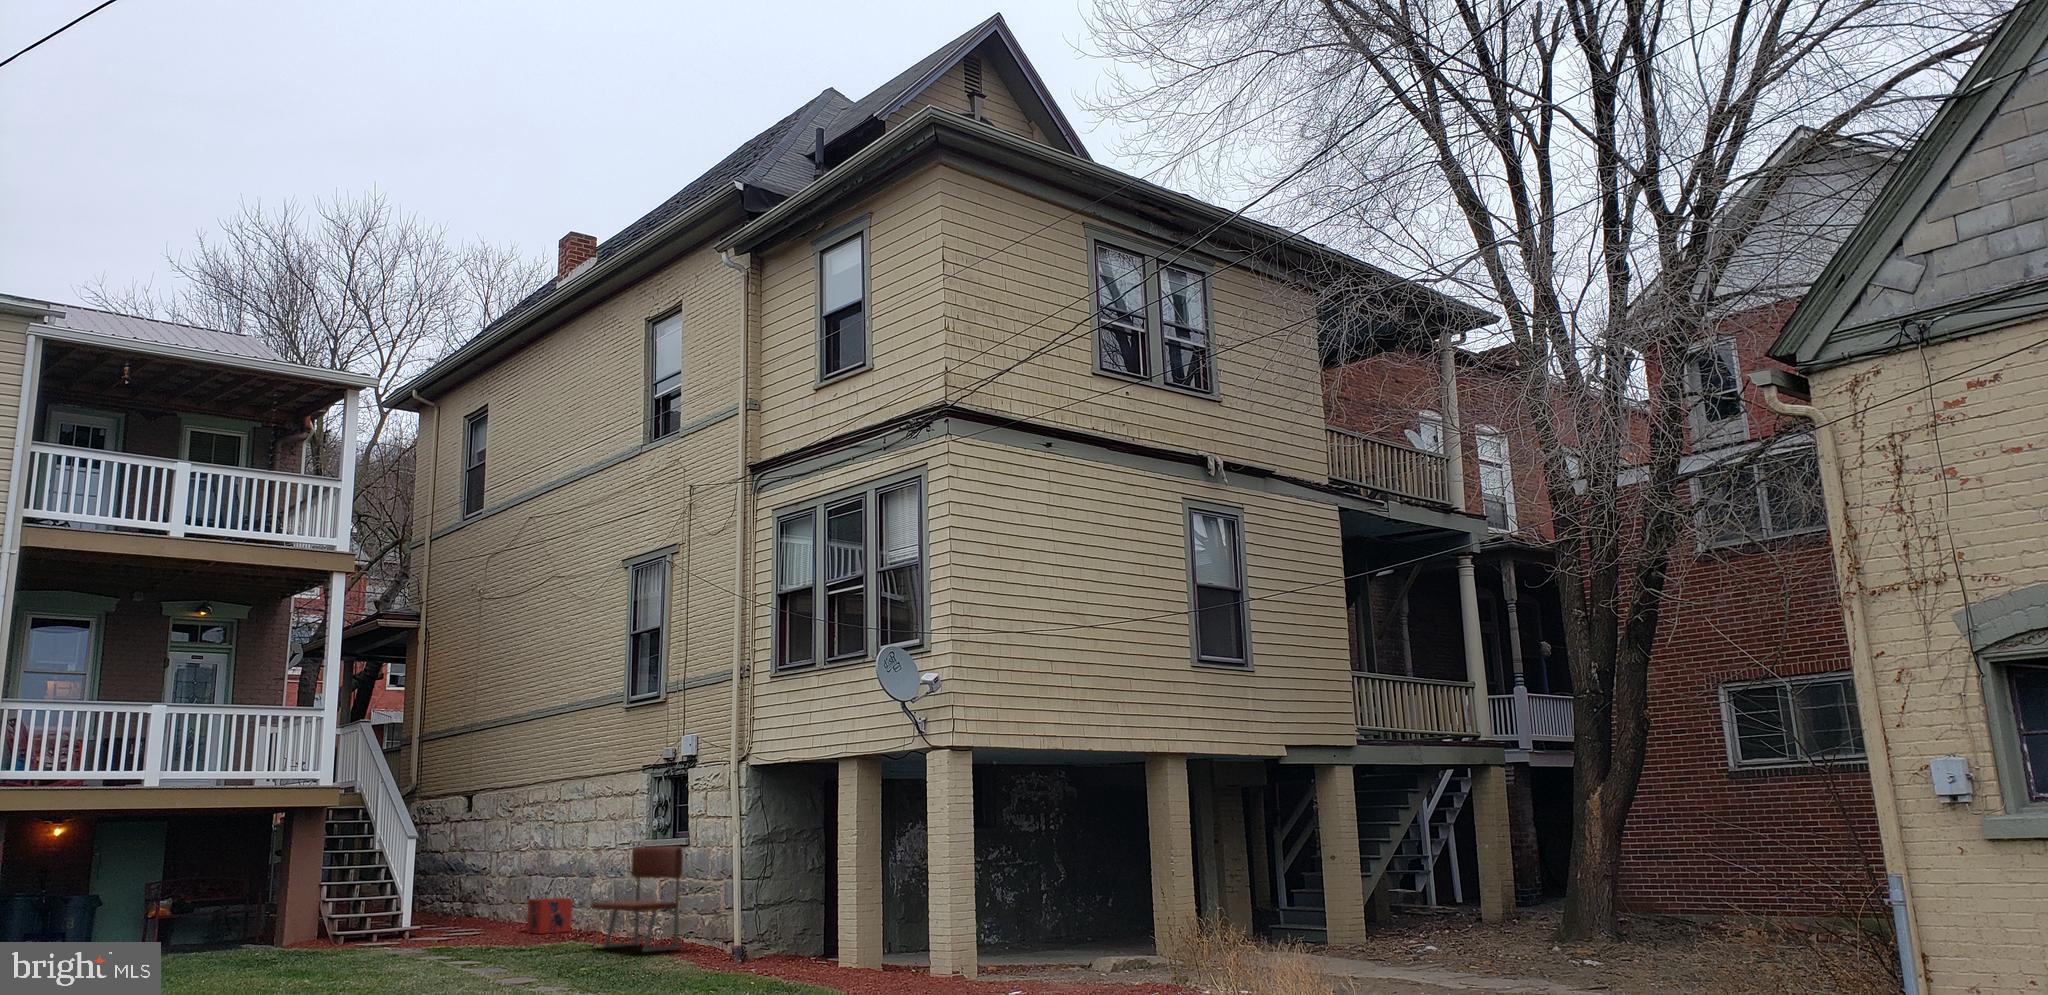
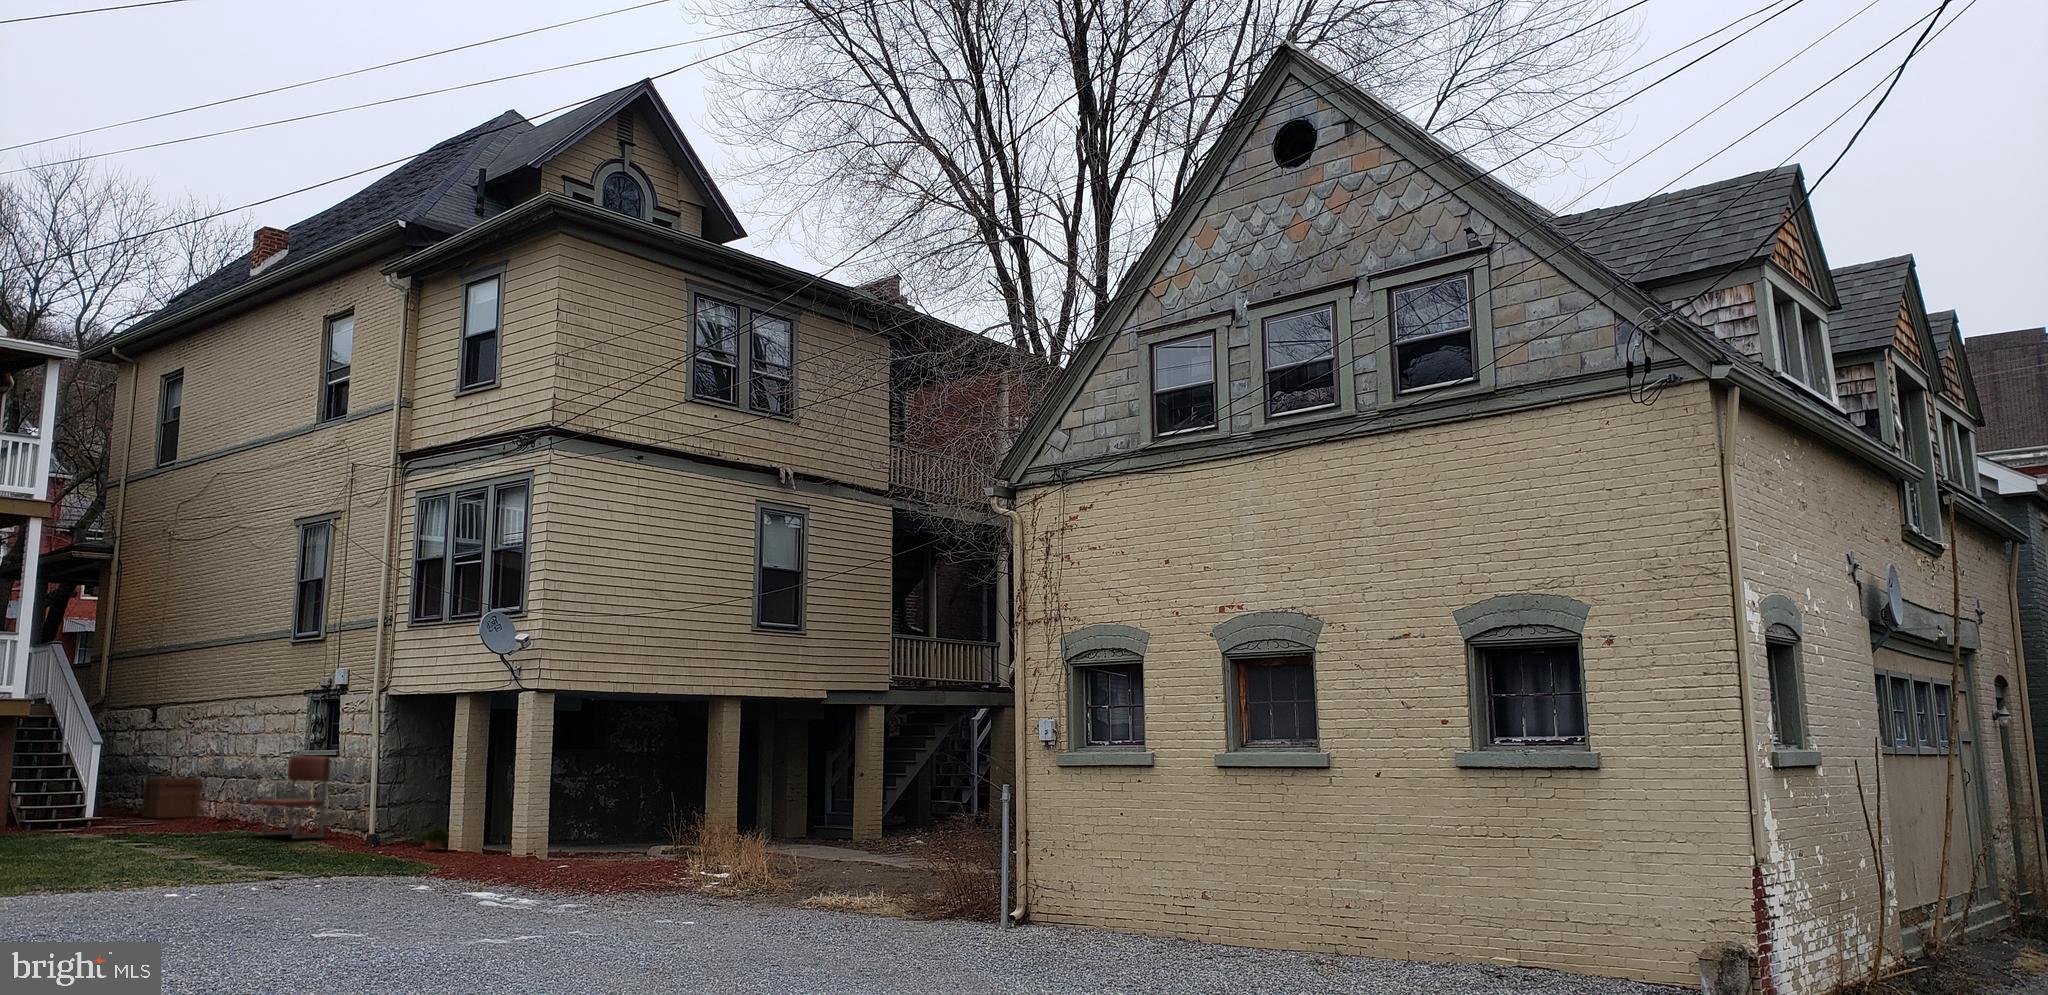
wooden crate: none [462,876,527,926] -> present [142,778,202,818]
storage box: present [527,898,572,934] -> none [198,796,240,825]
potted plant: none [796,934,847,967] -> present [417,827,452,849]

